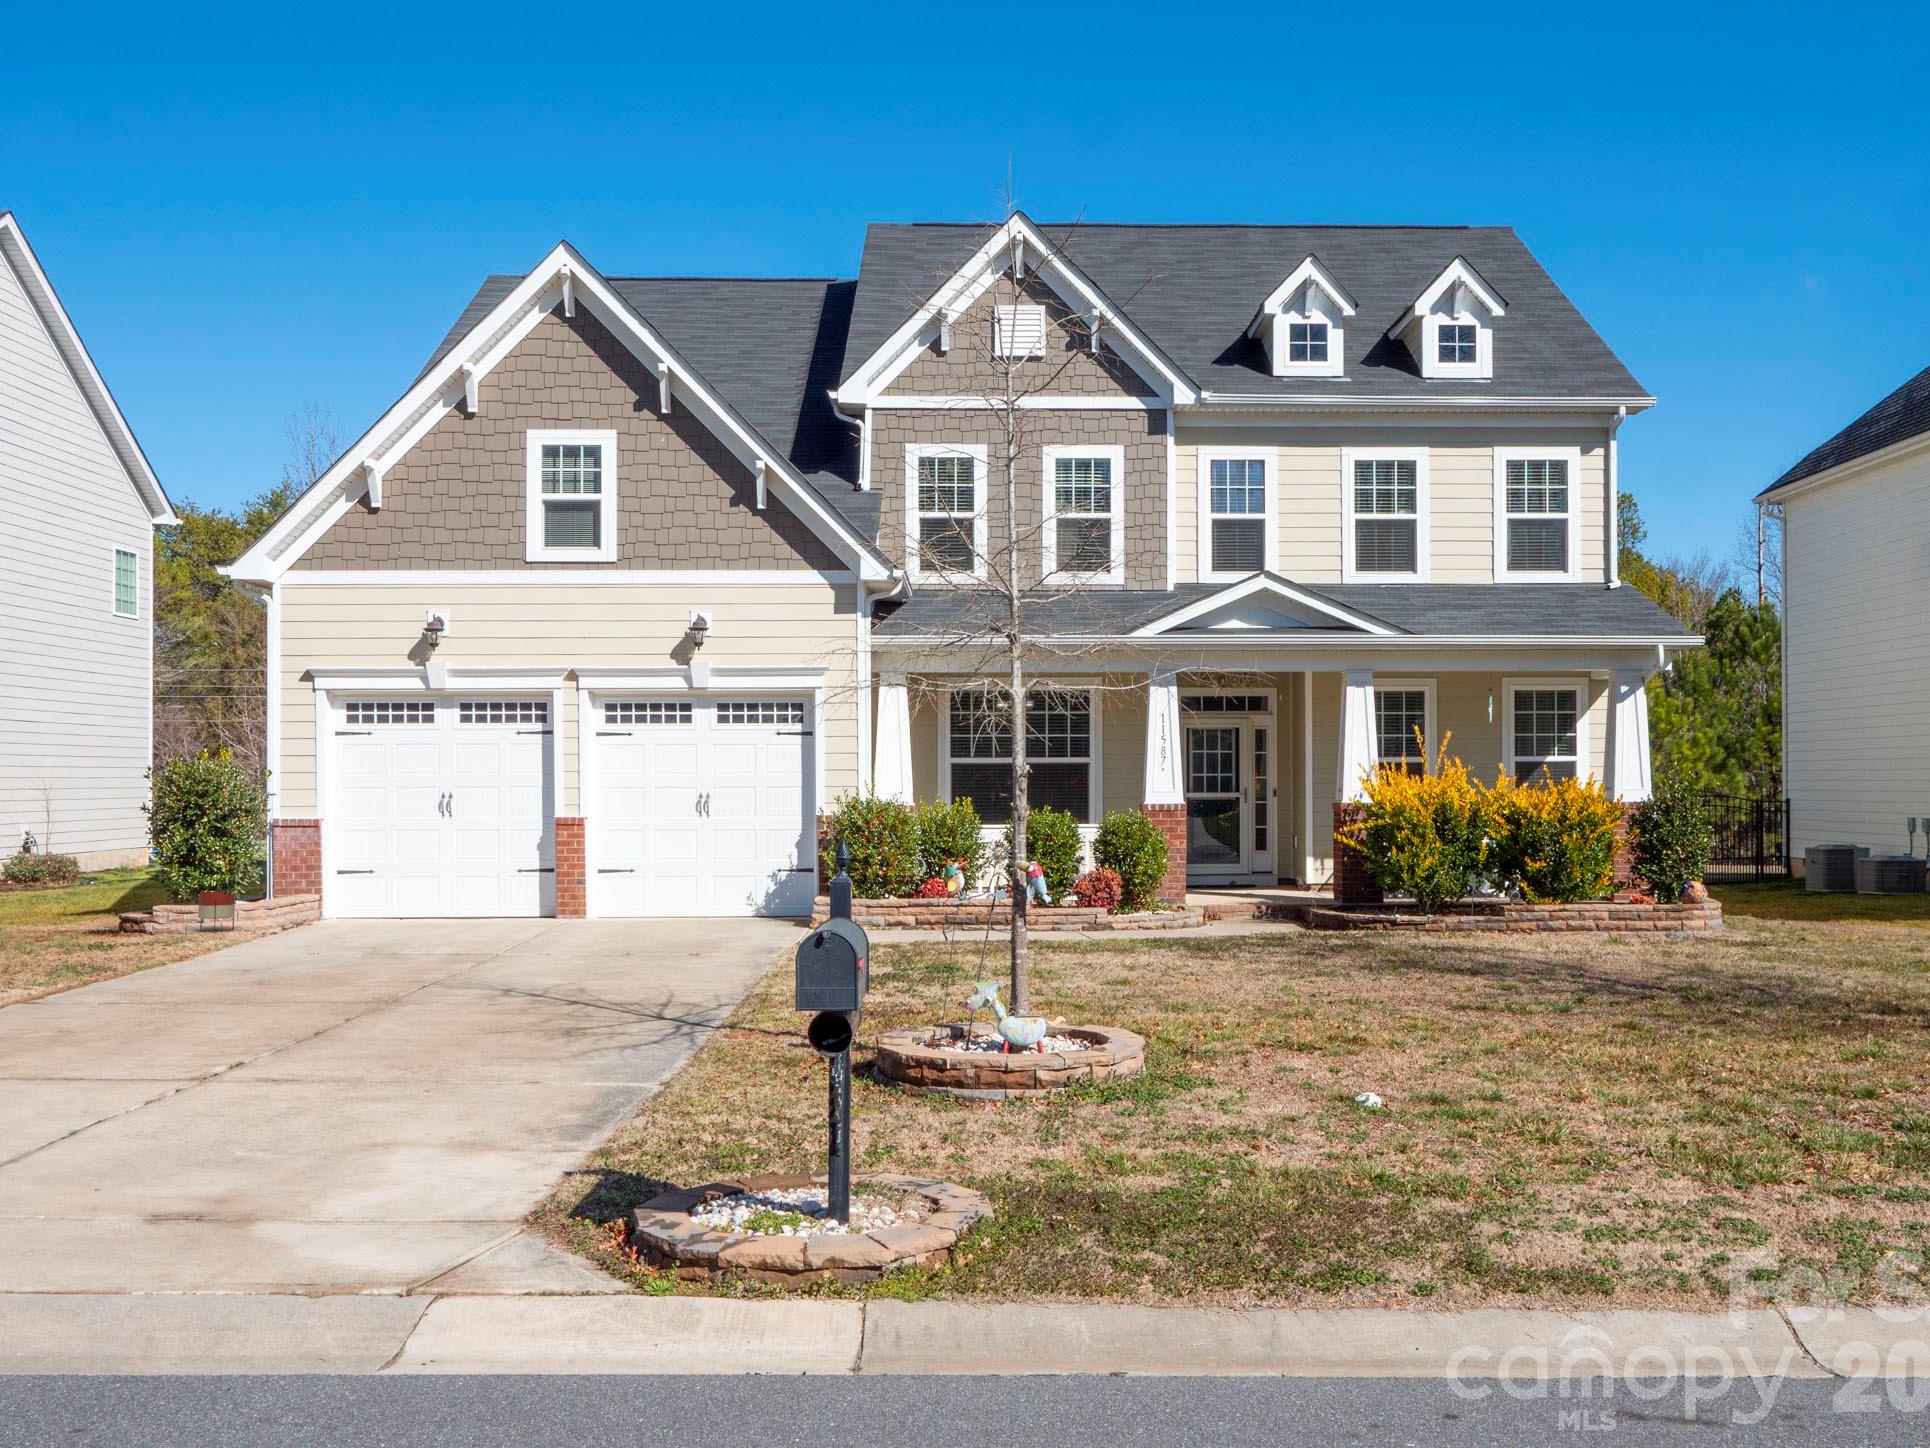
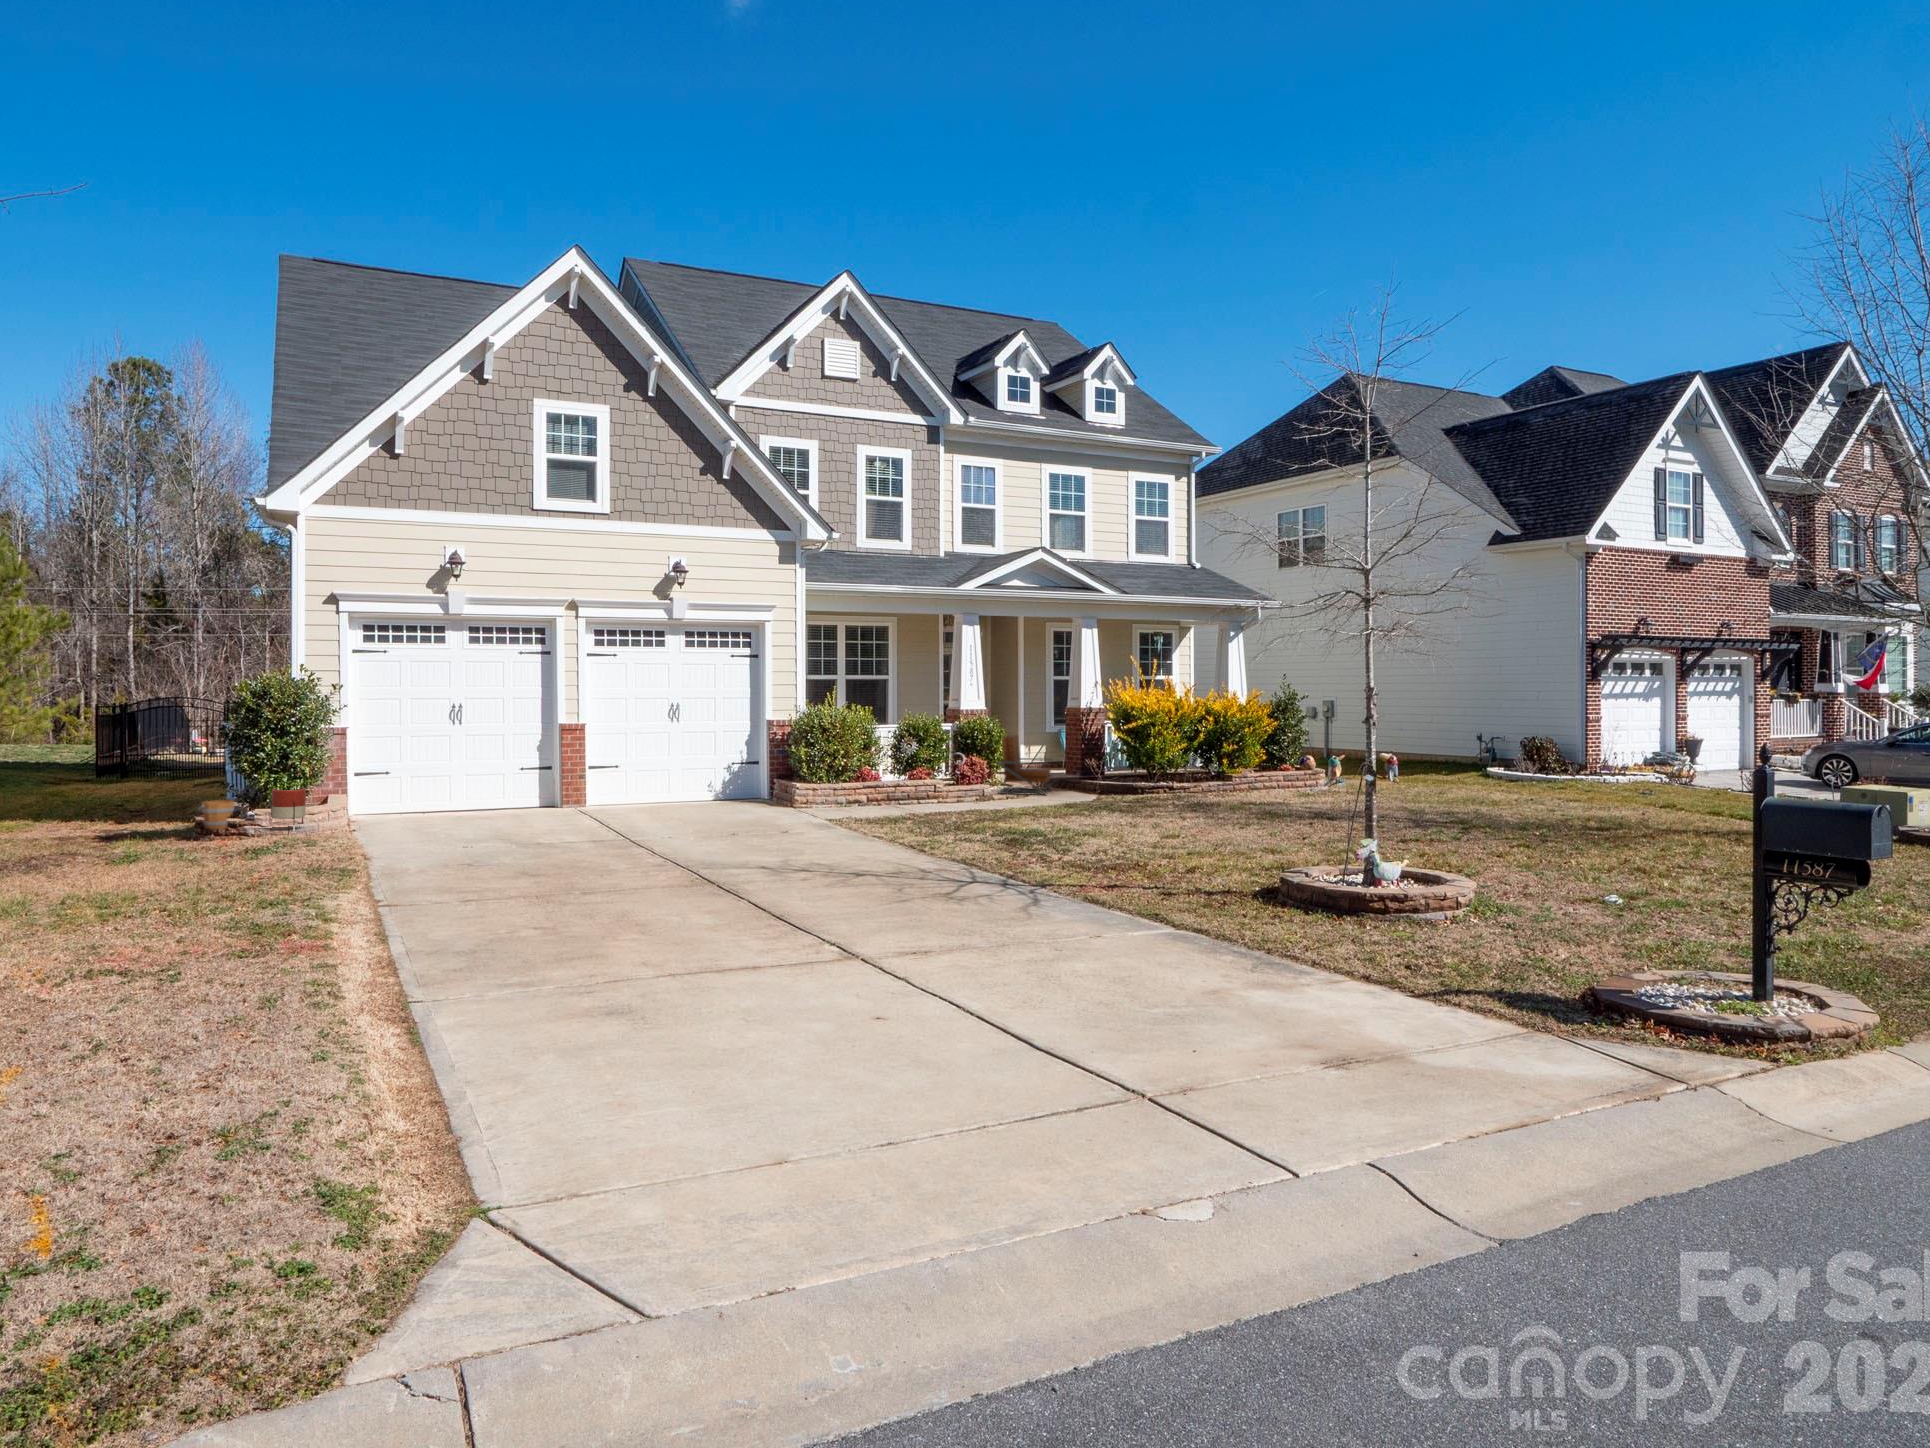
lounge chair: none [1138,840,1246,927] -> present [997,735,1052,795]
bucket: none [147,898,188,928] -> present [198,800,234,829]

